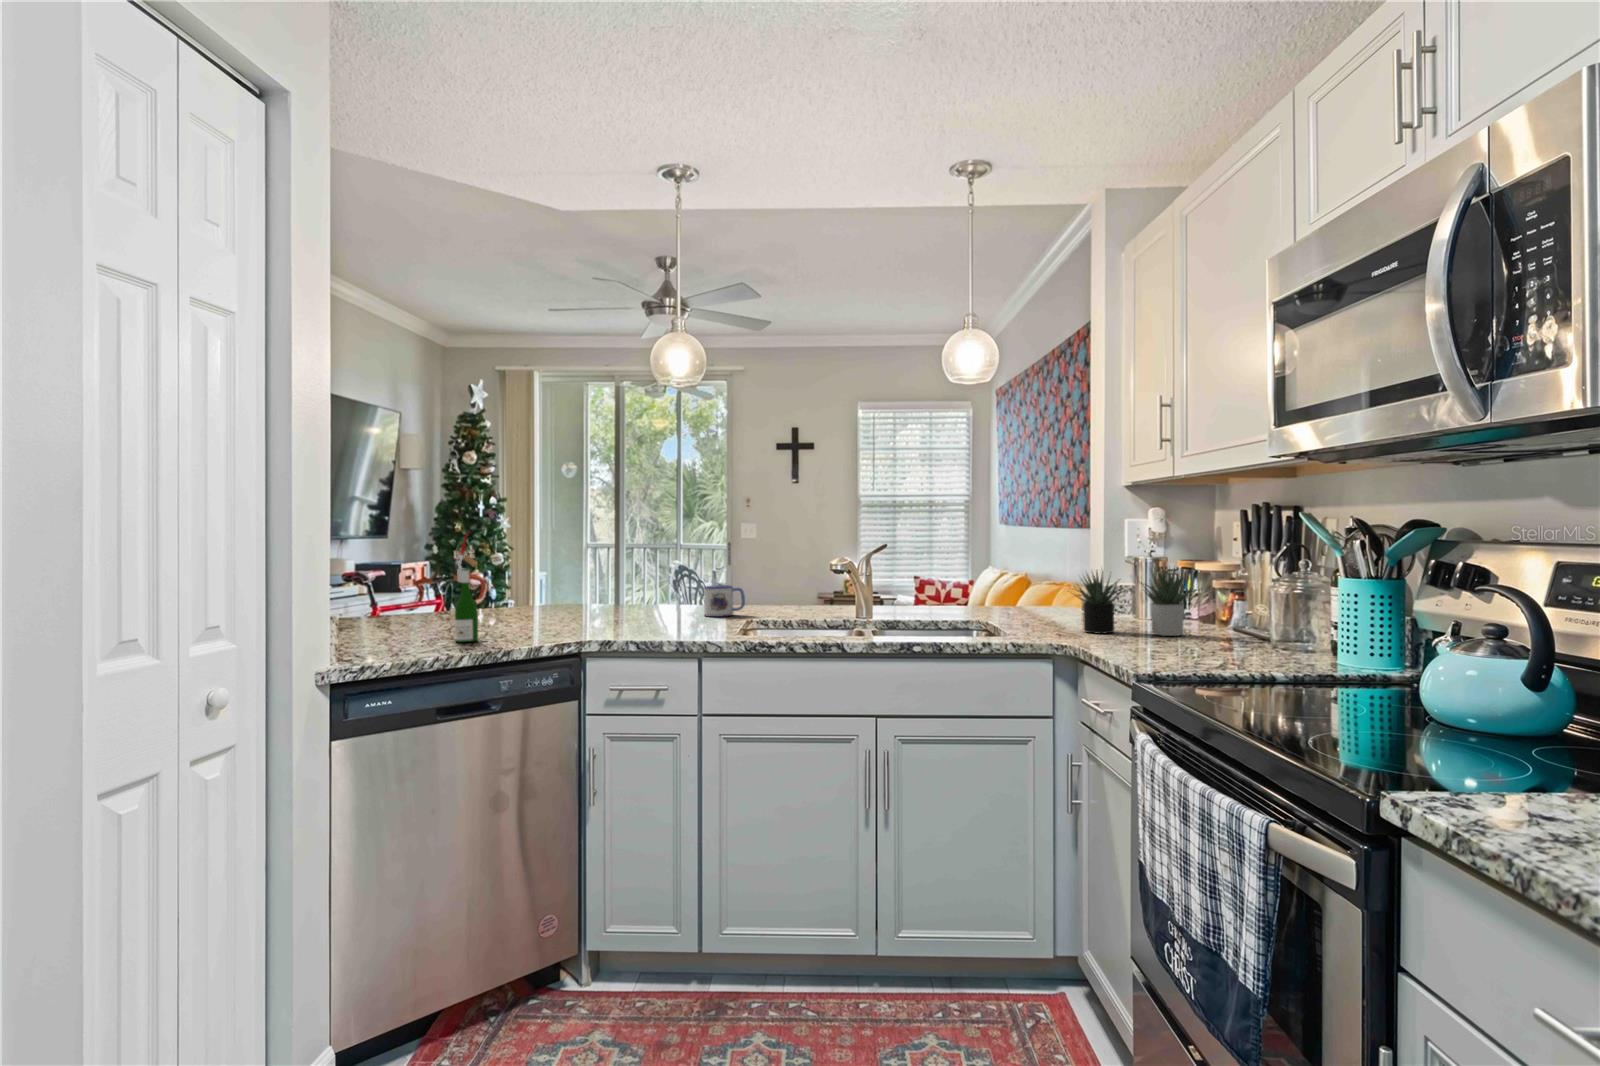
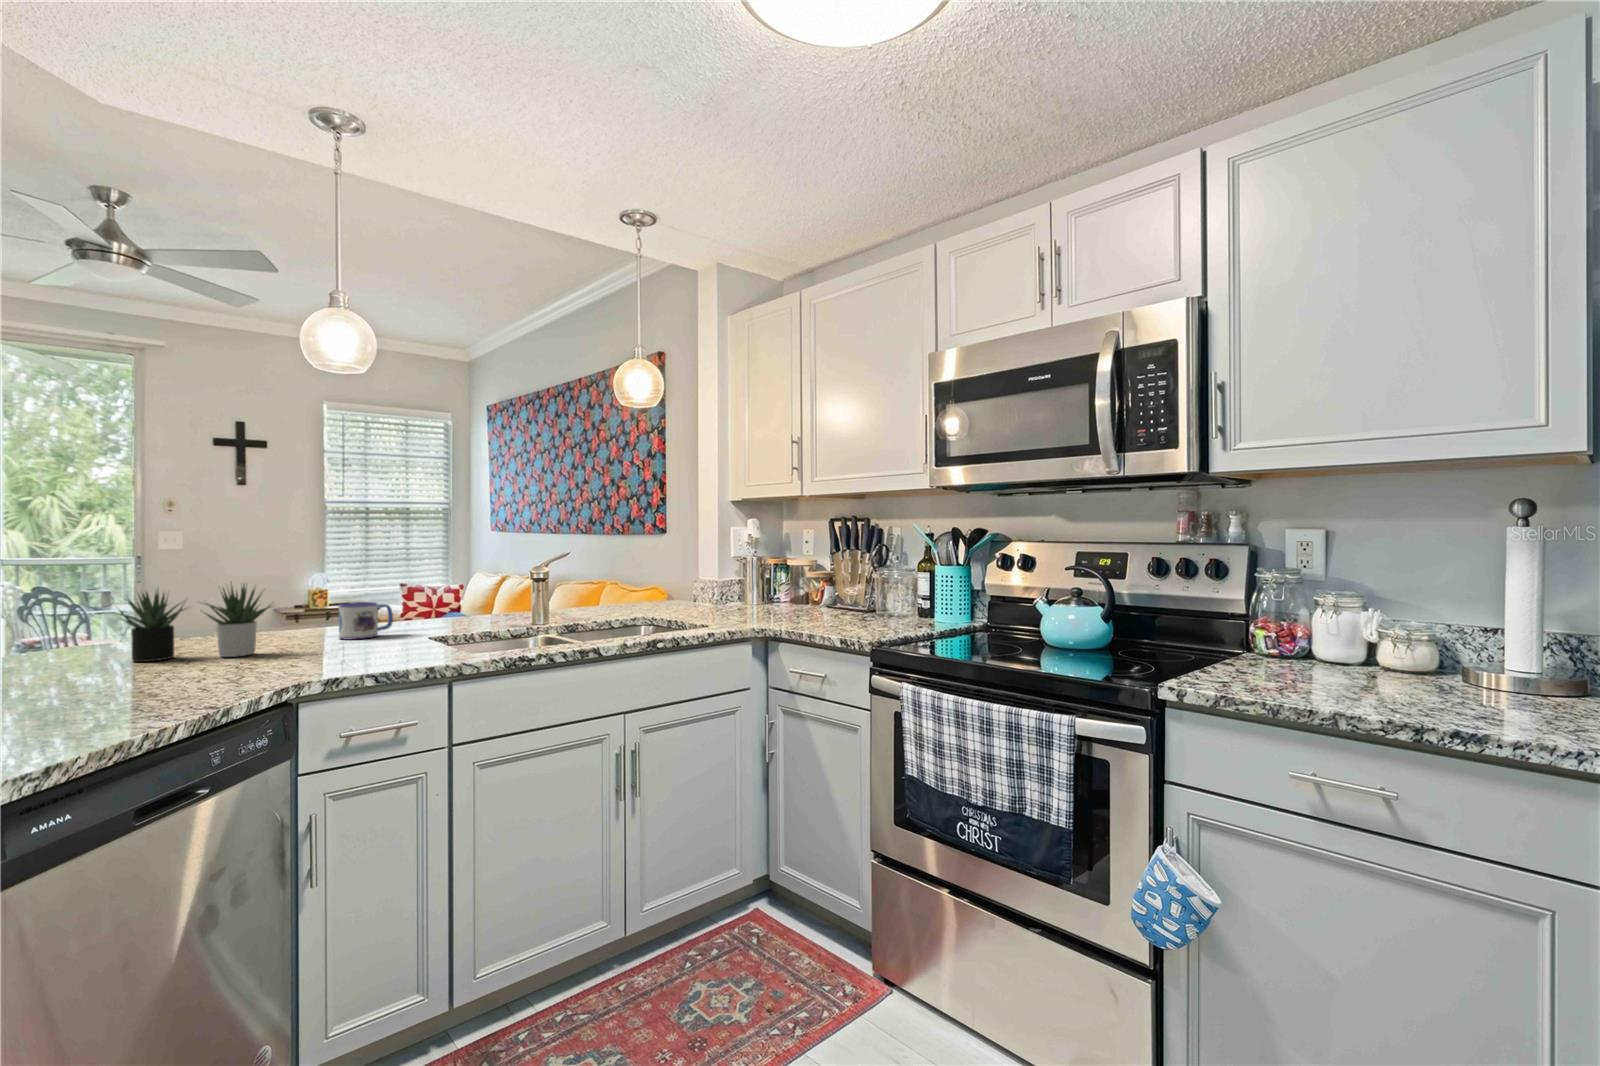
wine bottle: present [455,532,488,642] -> none [40,540,111,710]
succulent plant: present [1075,568,1195,636] -> present [113,584,271,662]

